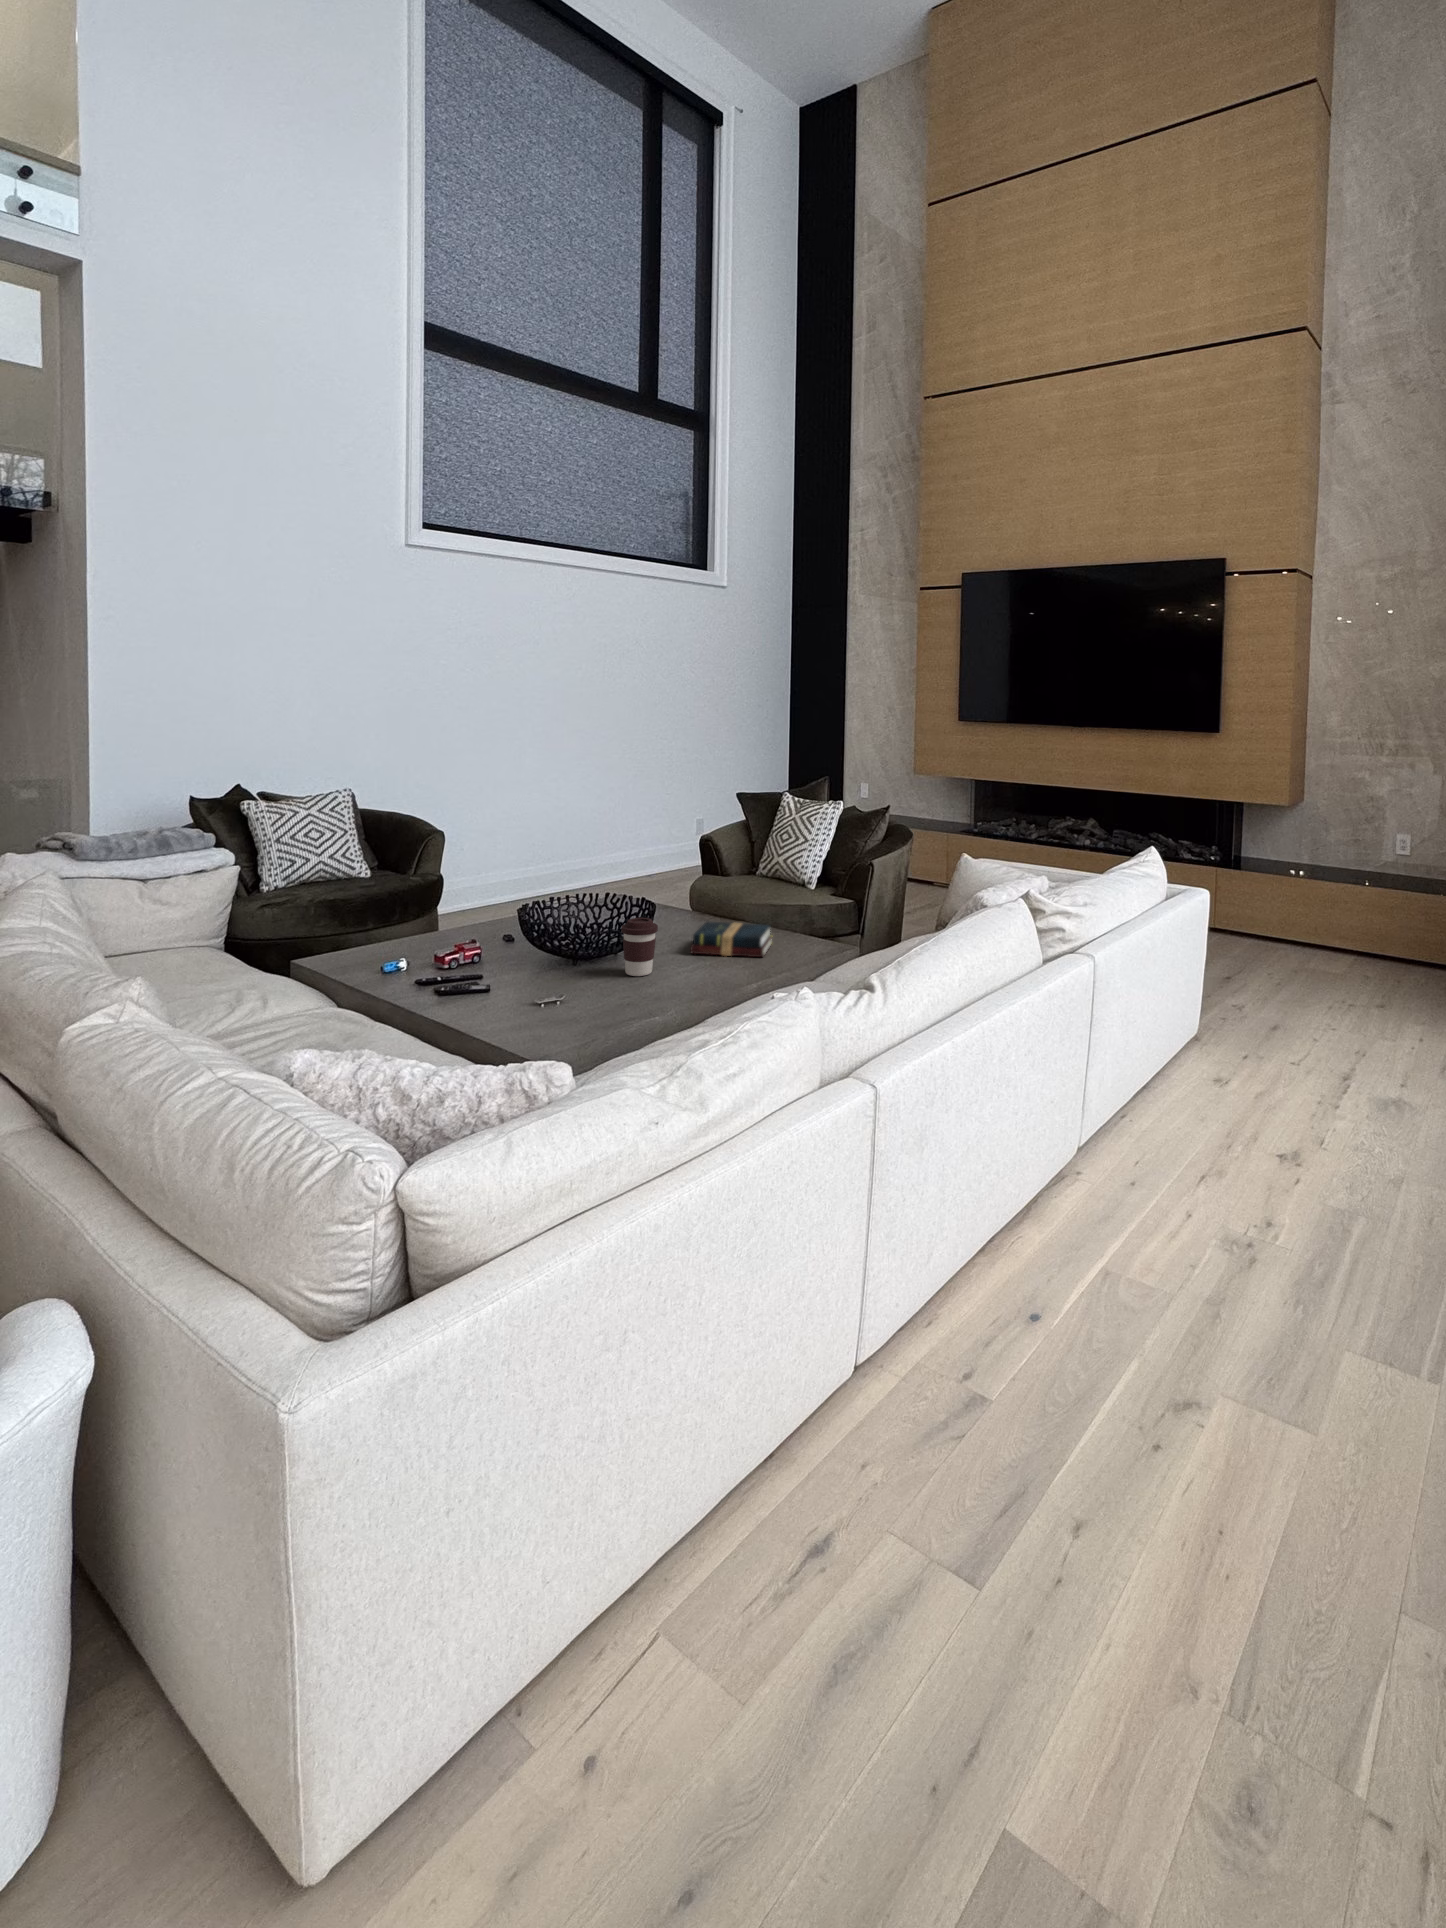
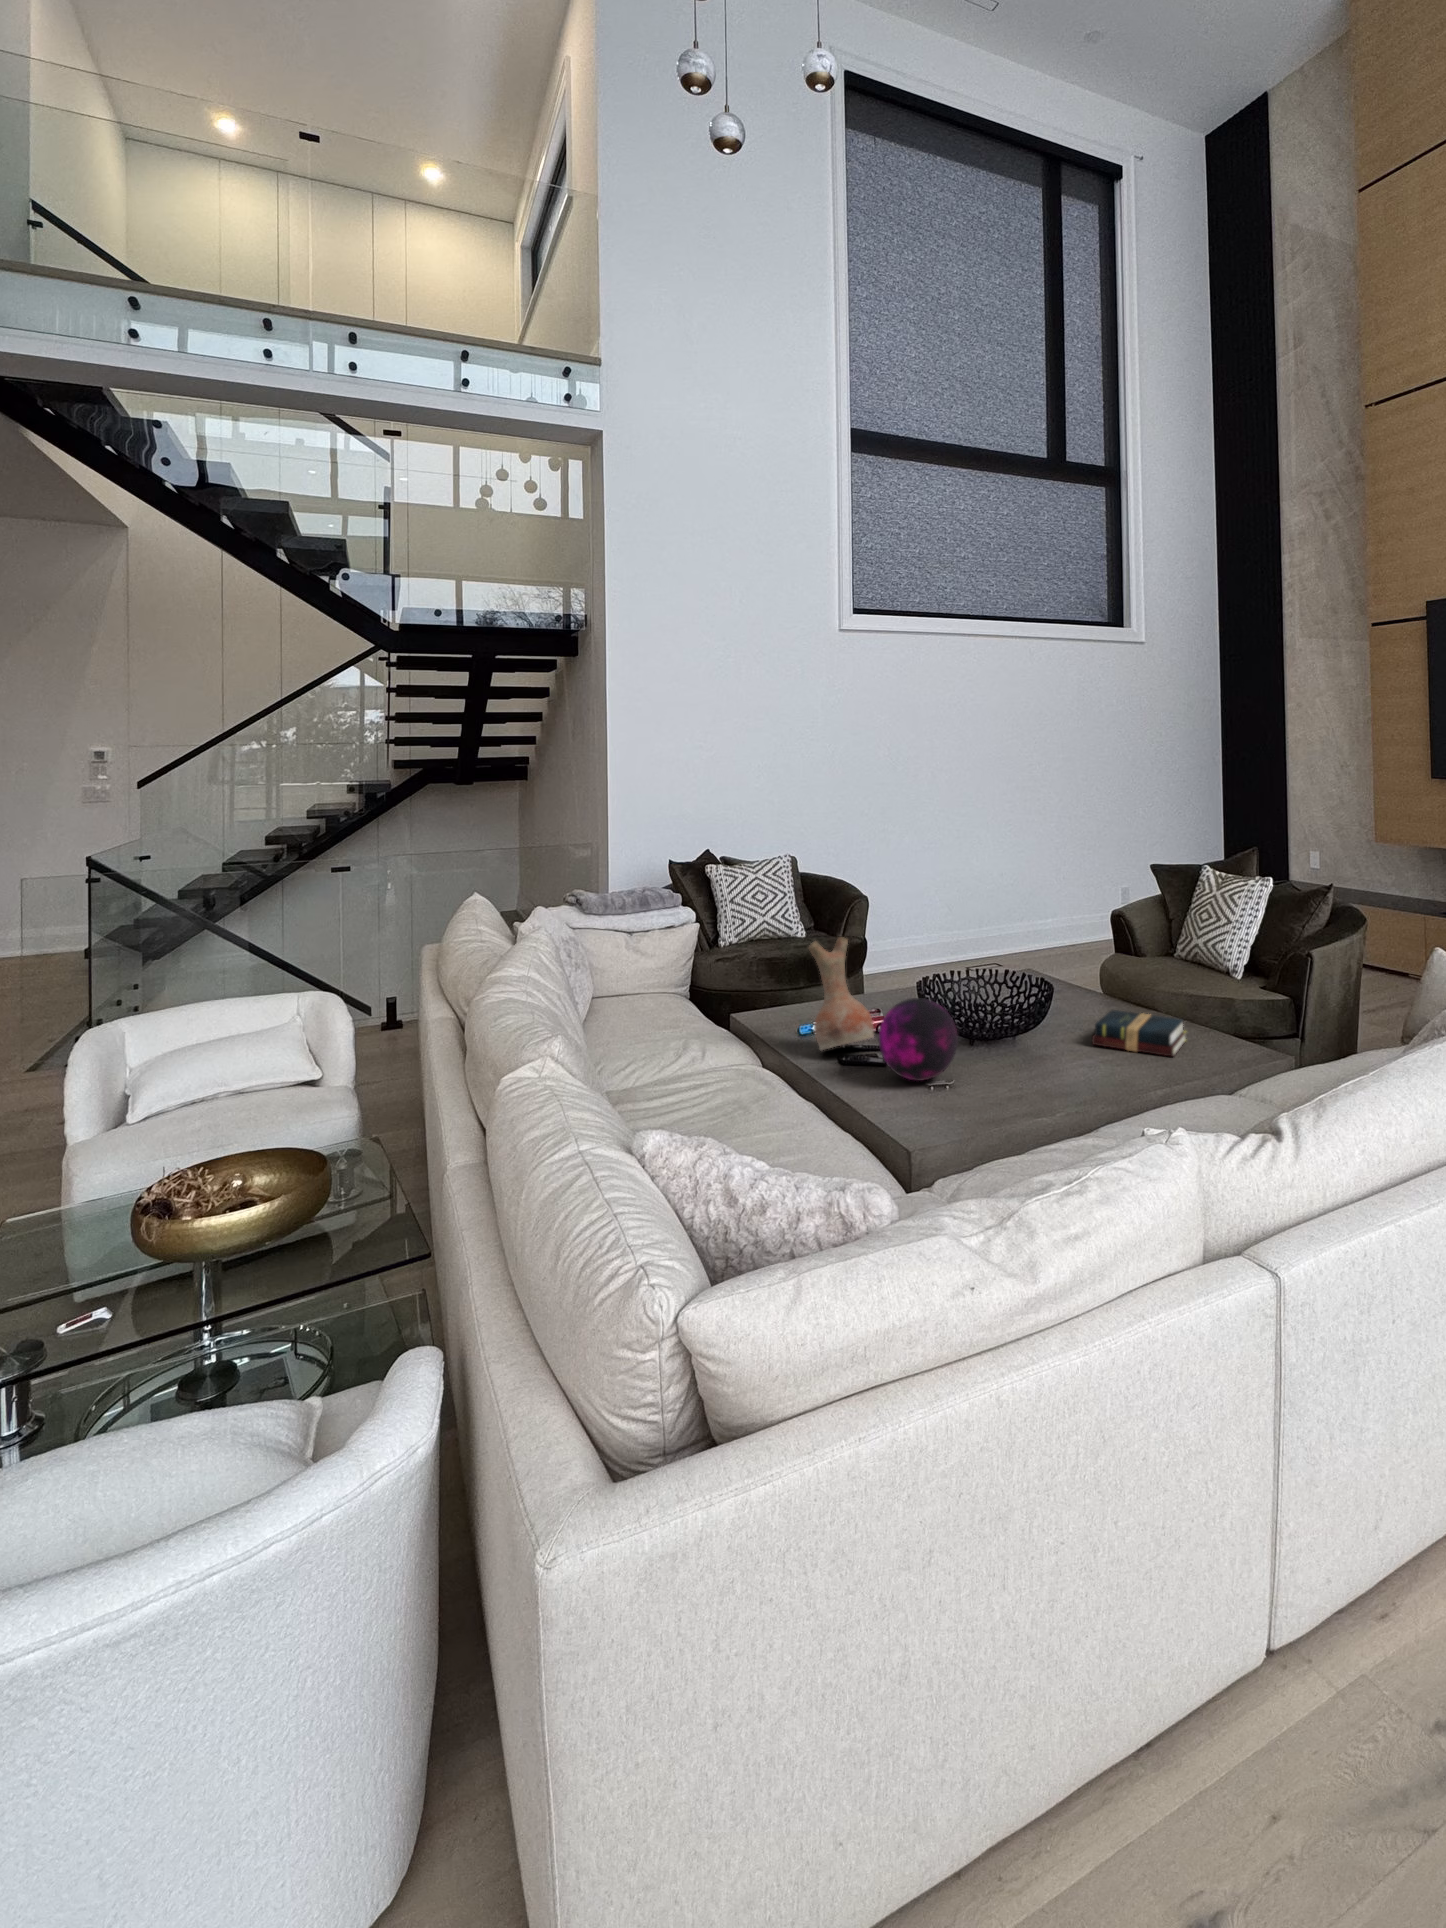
vase: none [401,866,475,982] -> present [809,937,874,1050]
coffee cup: present [621,918,658,976] -> none [1015,1003,1053,1066]
decorative orb: none [485,920,567,999] -> present [878,998,958,1081]

